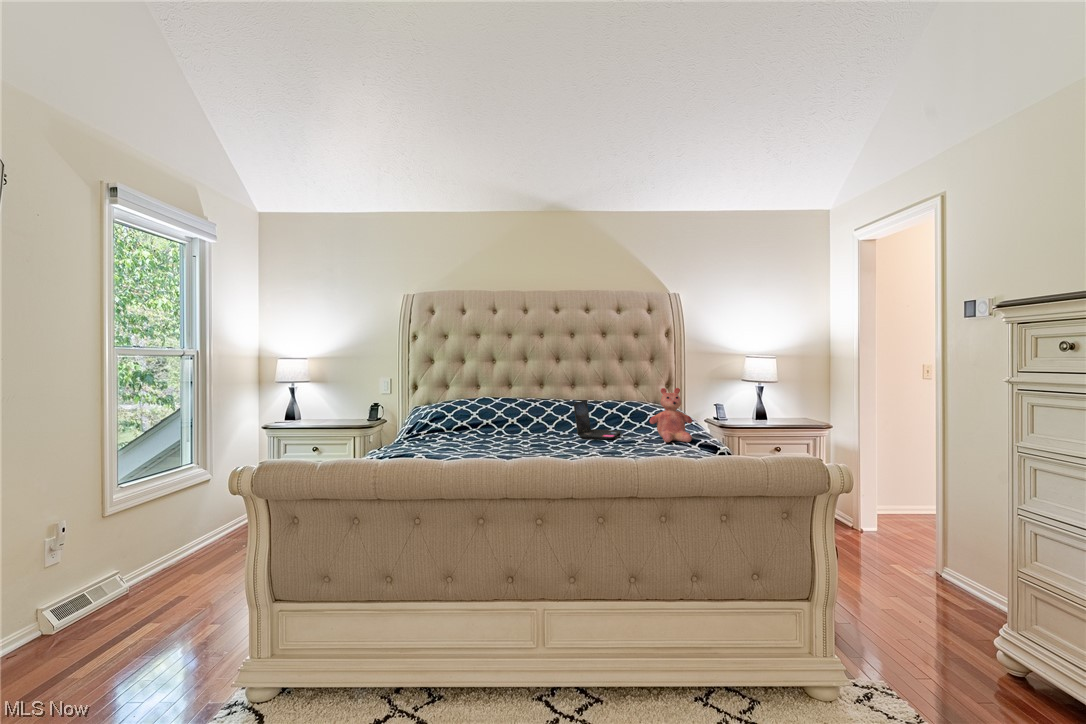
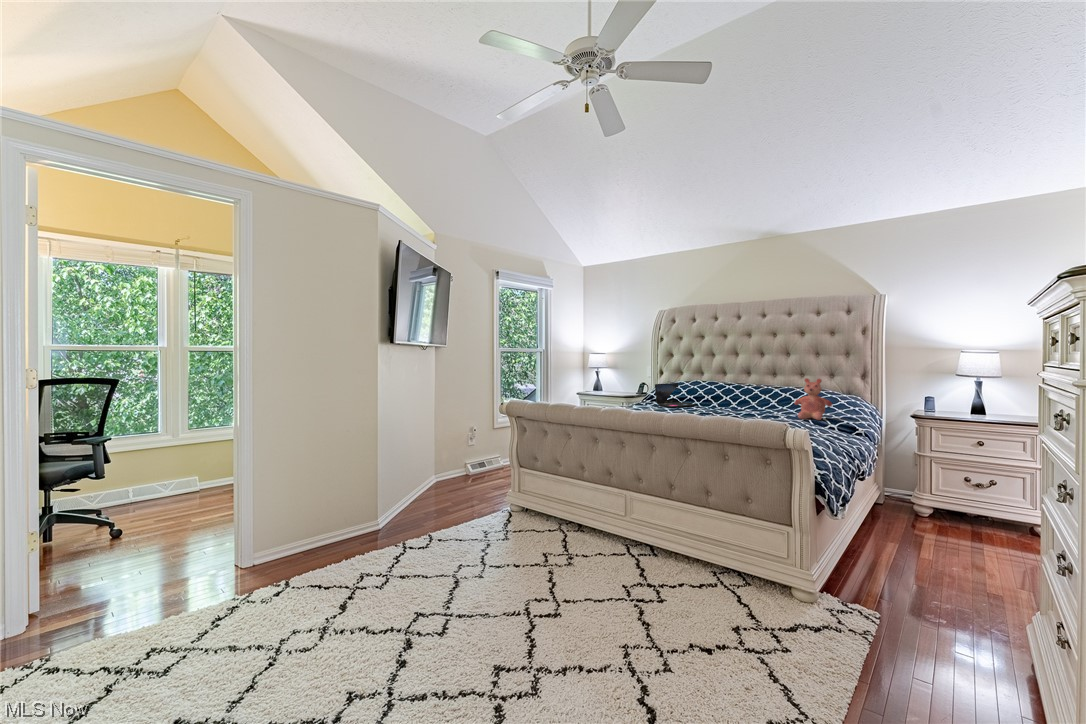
laptop: present [574,400,622,439] -> present [655,383,695,407]

